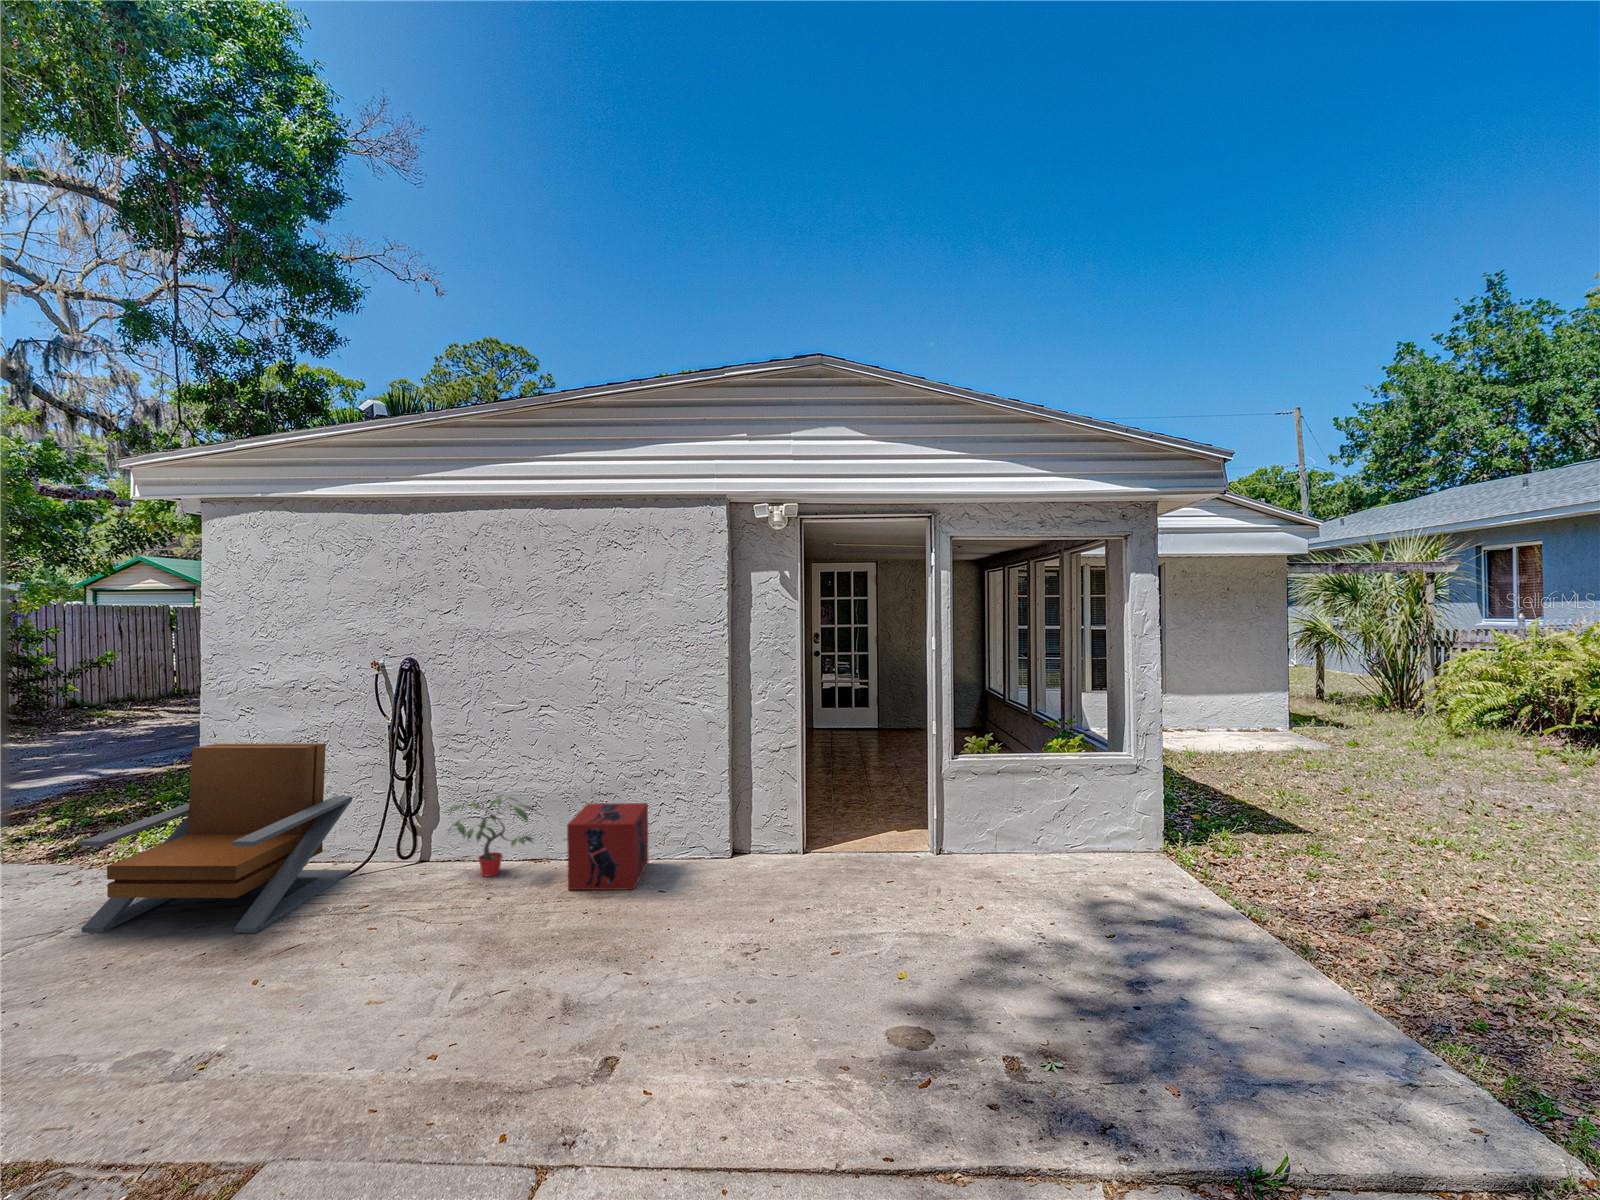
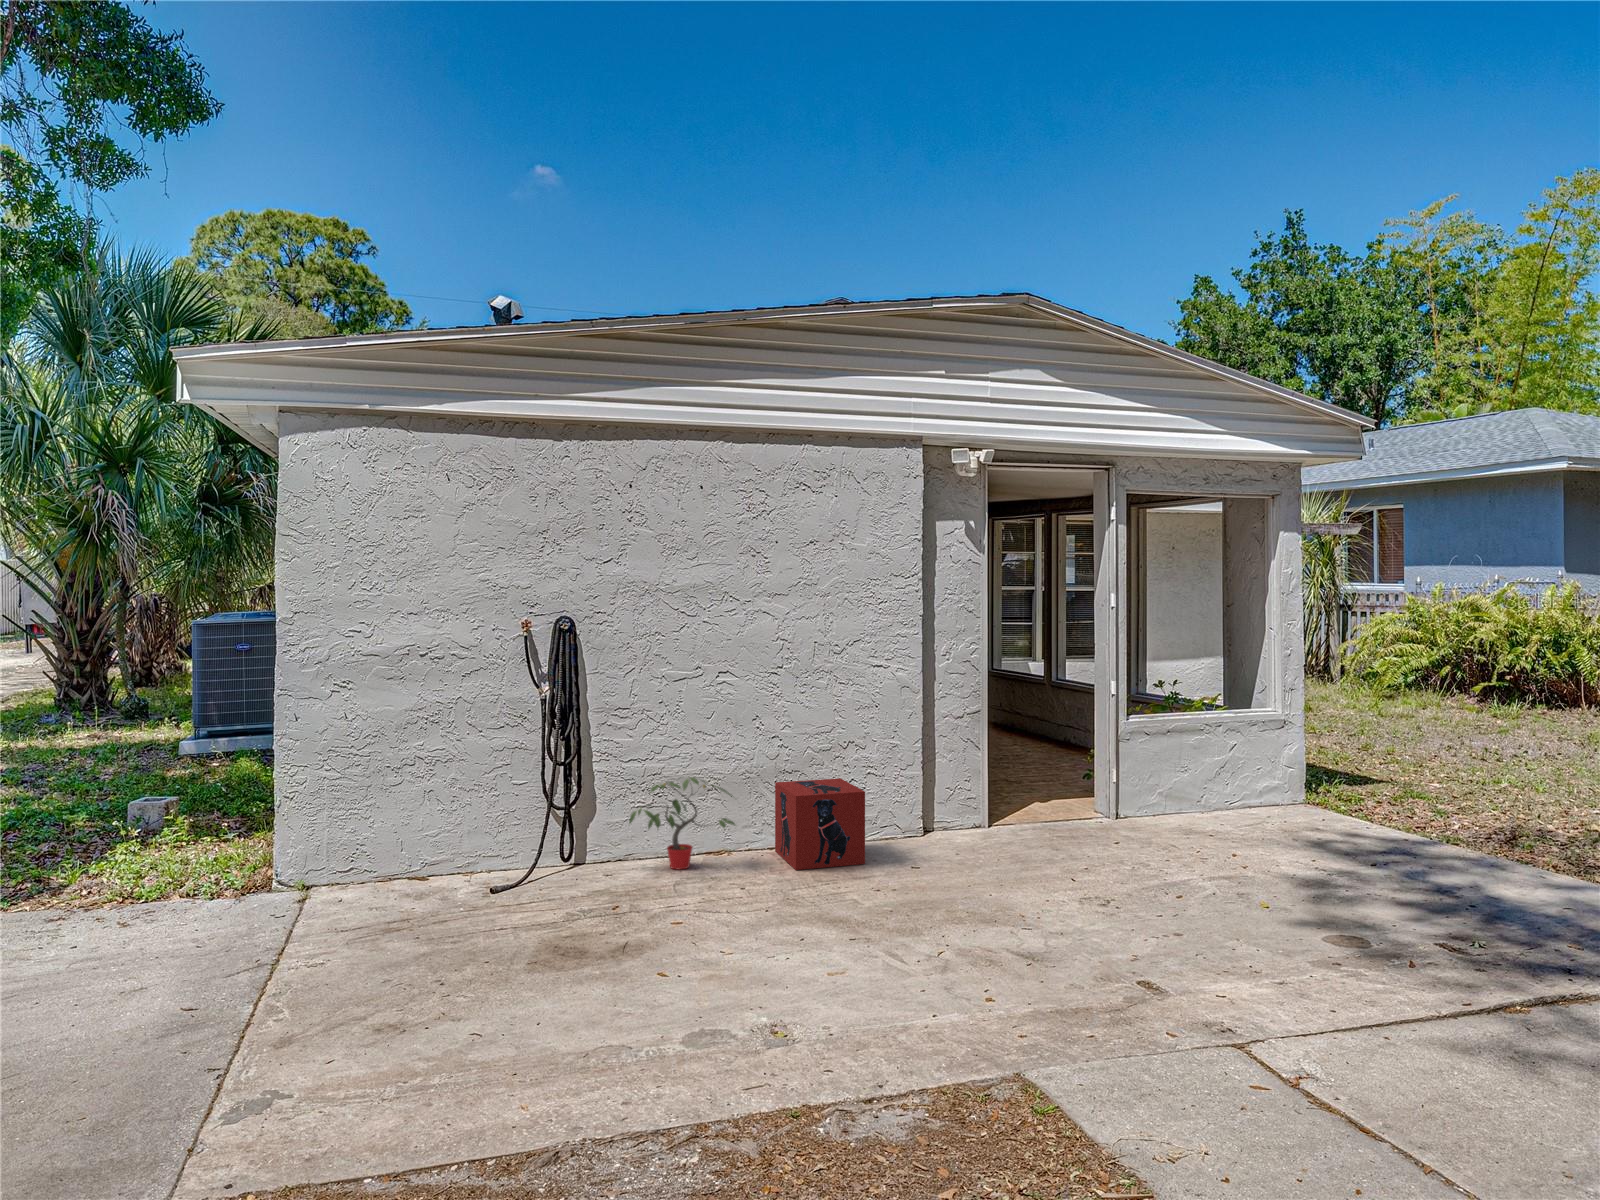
lounge chair: present [80,744,352,933] -> none [271,720,506,950]

